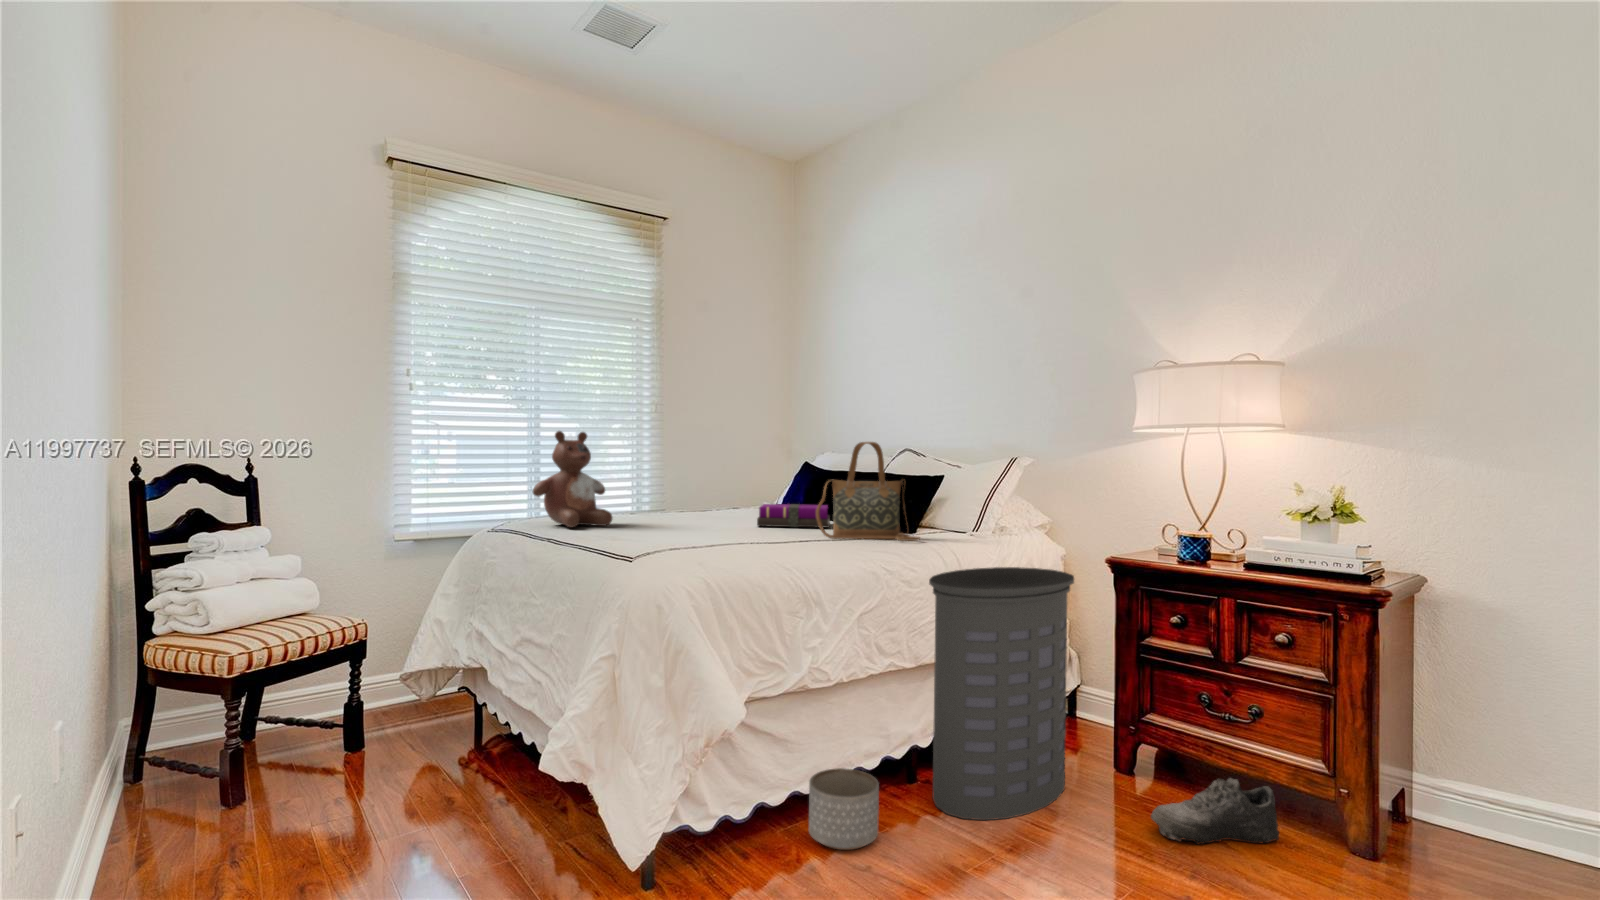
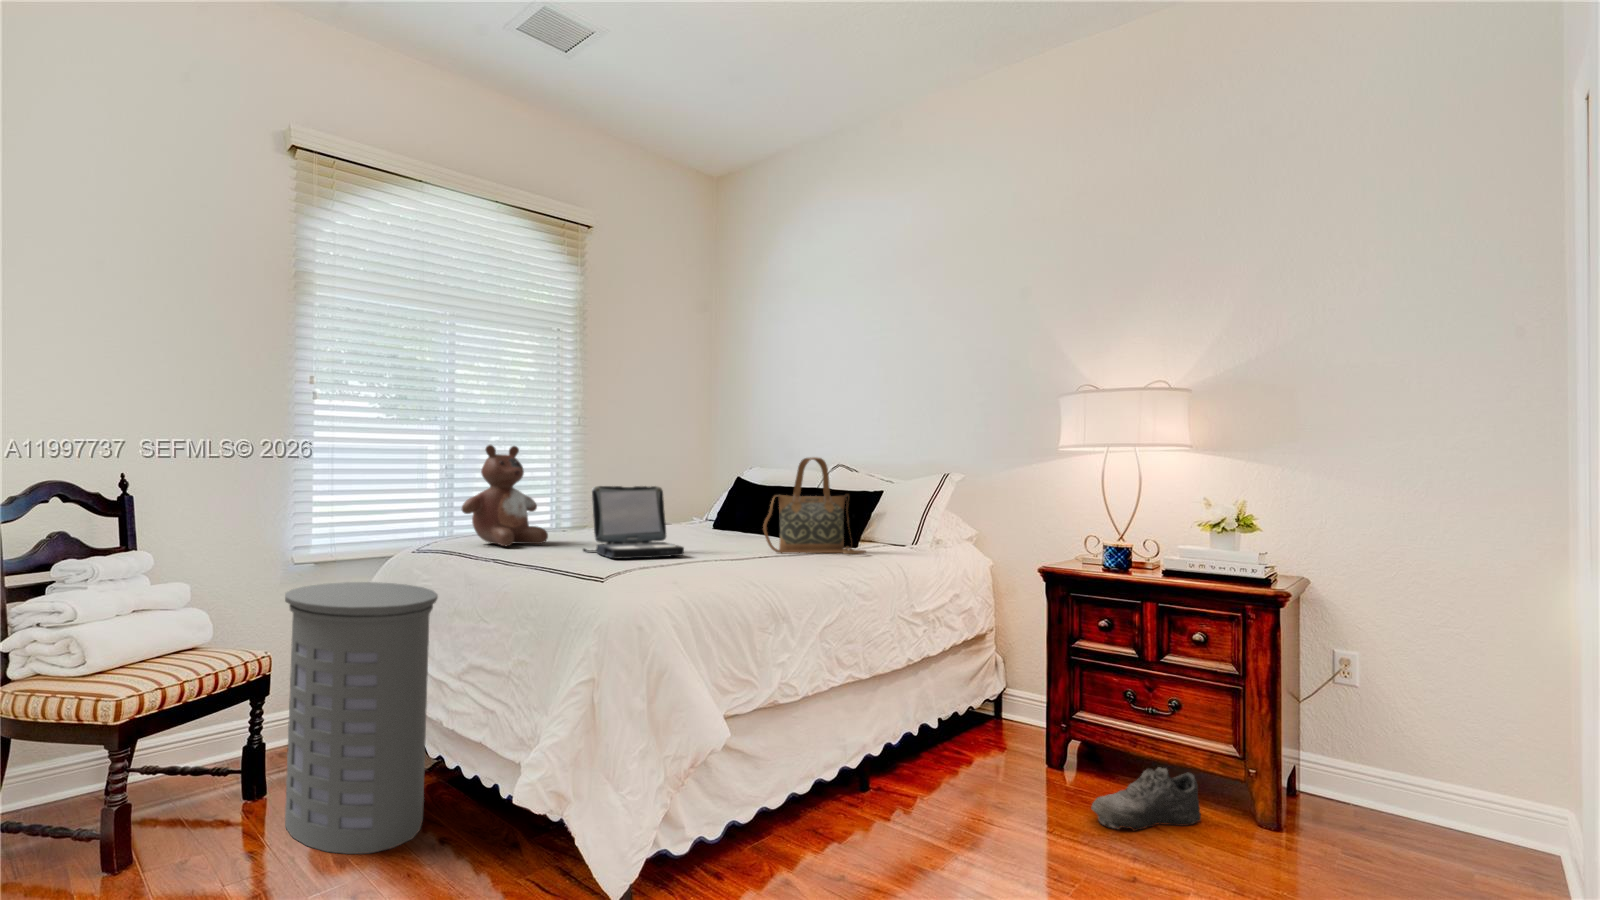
laptop: none [639,470,732,541] -> present [583,486,684,558]
notebook: present [757,504,830,528] -> none [696,519,770,542]
laundry hamper: present [929,567,1074,820] -> present [285,582,438,854]
planter: present [809,768,879,850] -> none [776,782,846,864]

